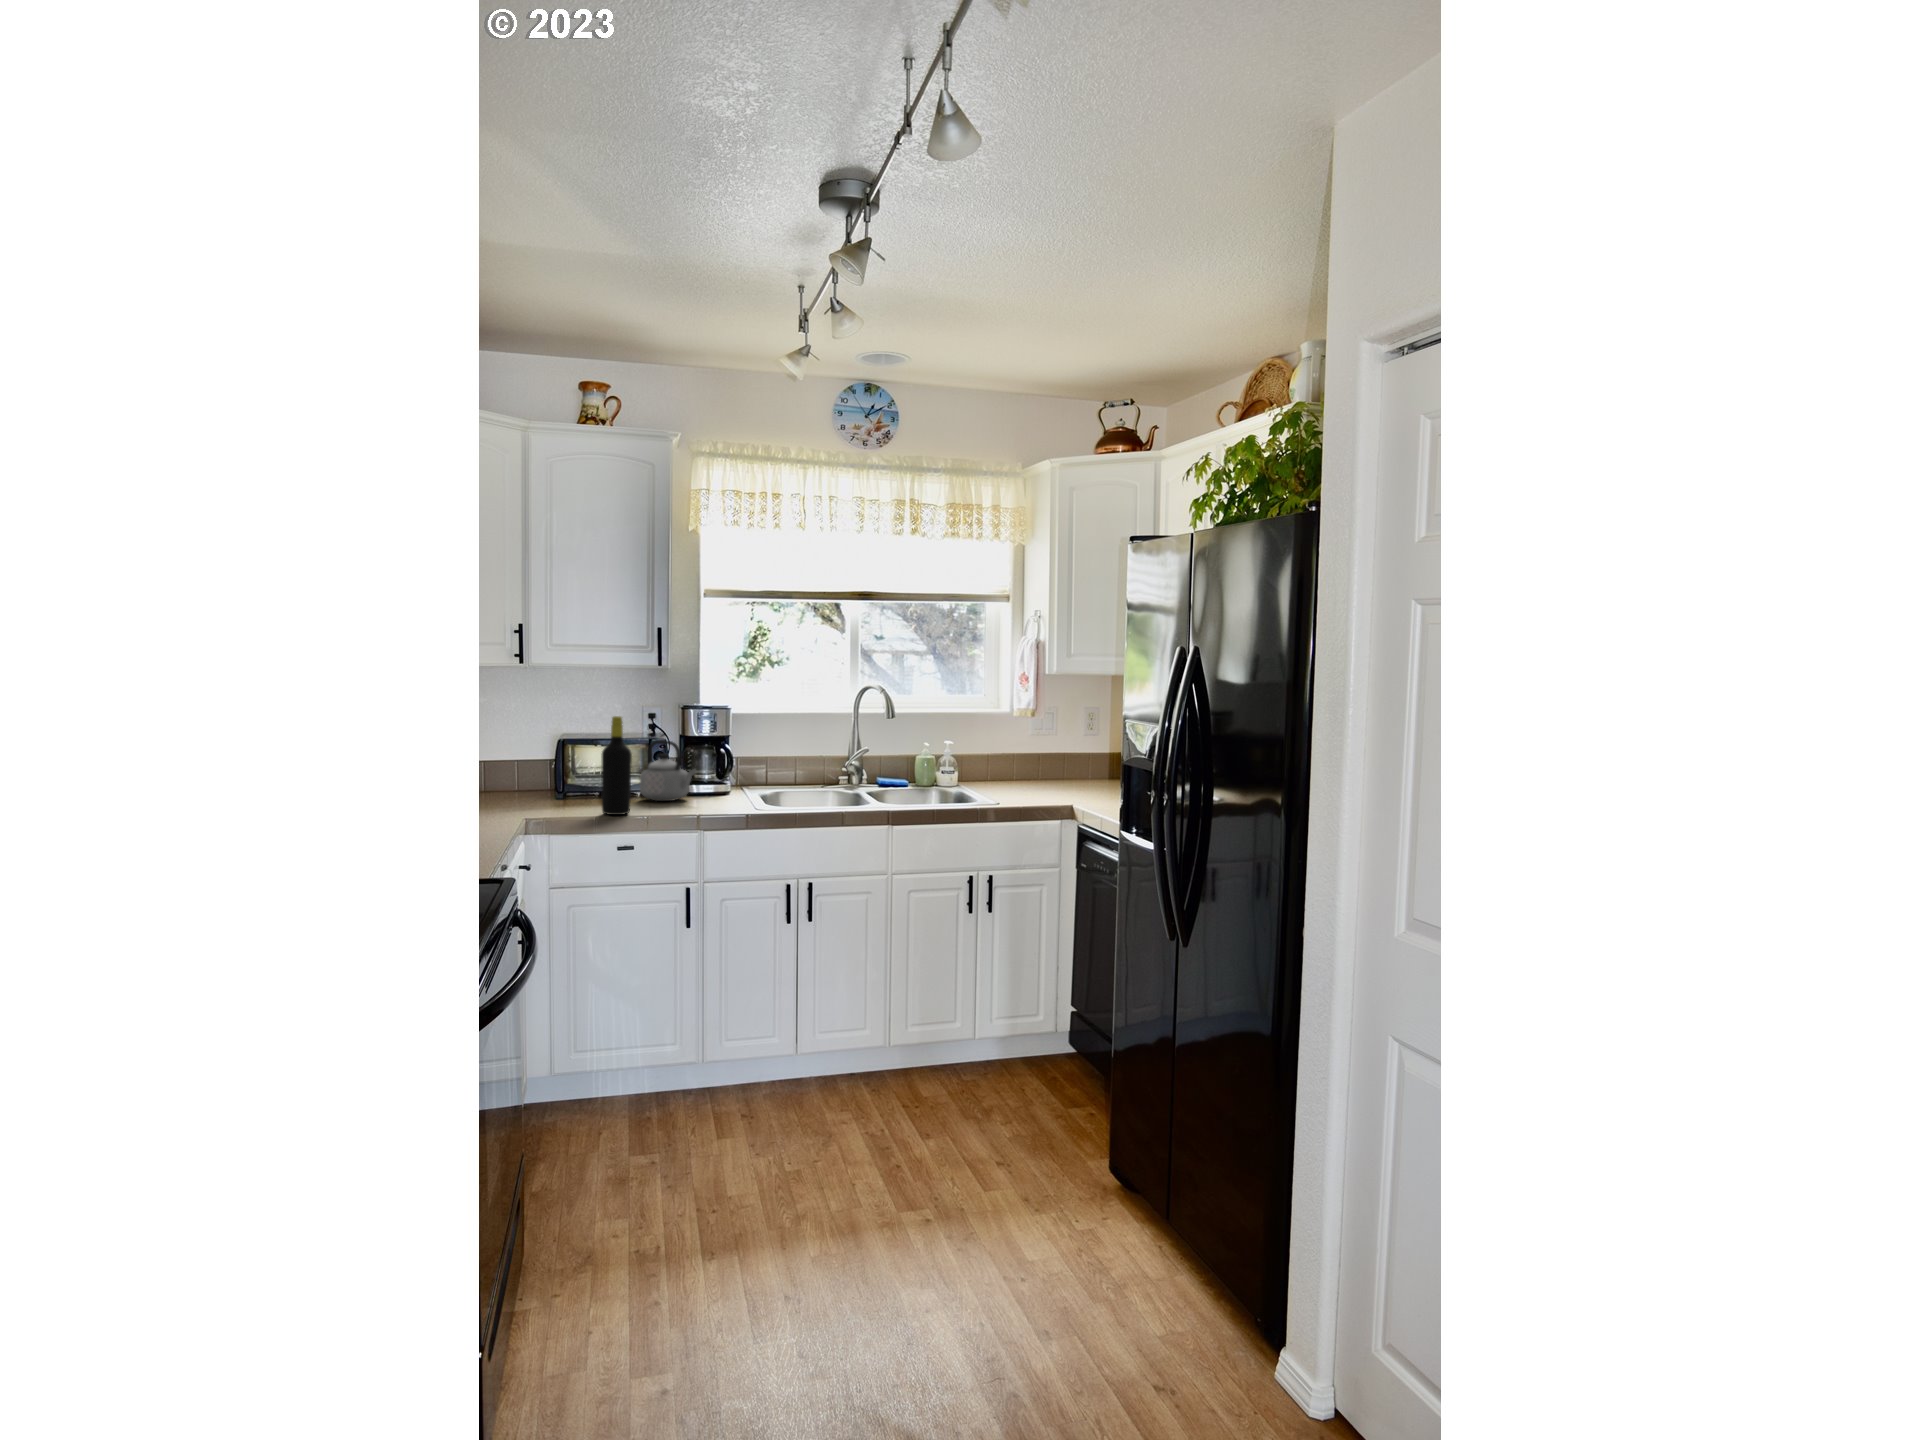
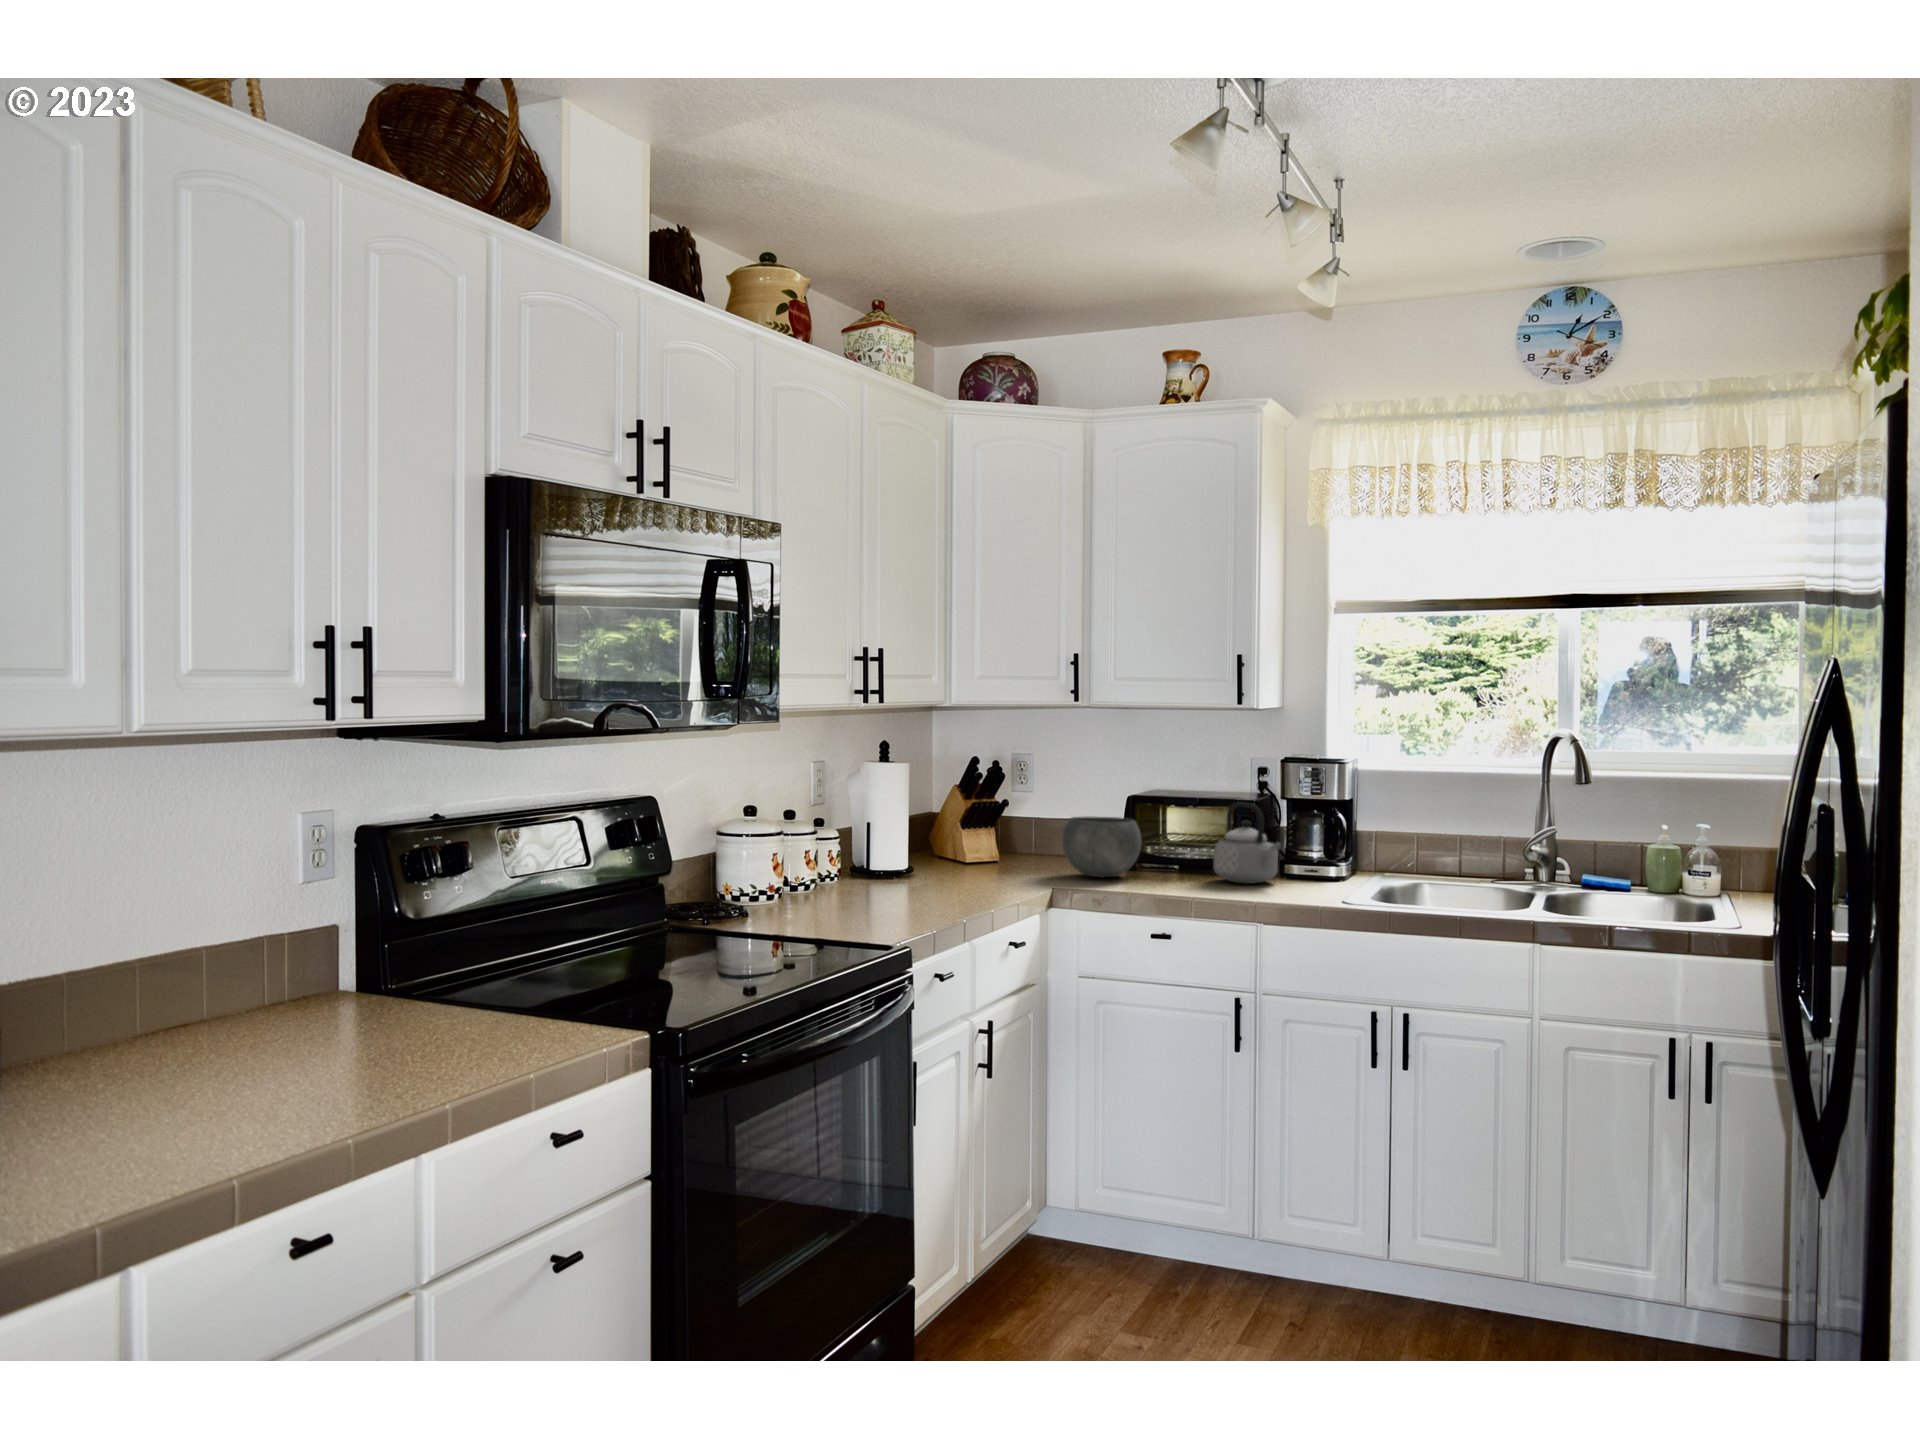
bottle: present [602,716,632,815] -> none [1143,768,1181,895]
bowl: none [515,756,582,805] -> present [1062,816,1141,877]

